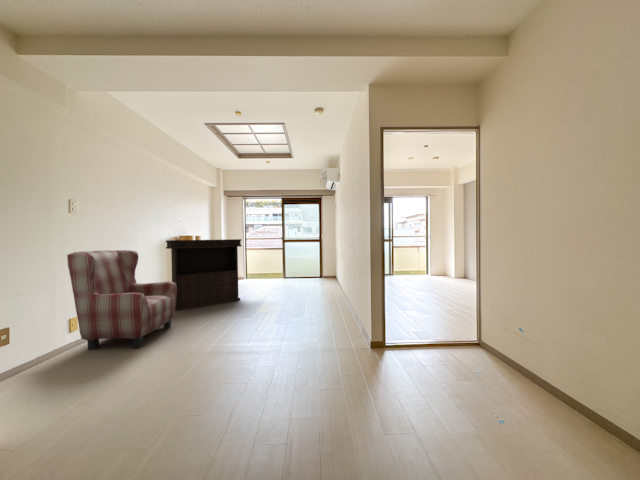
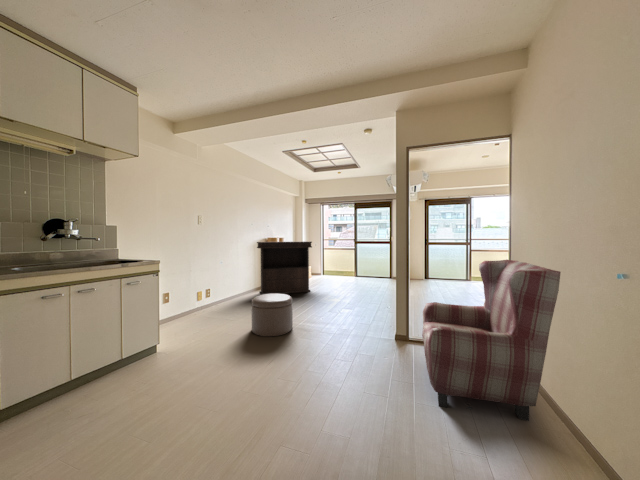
armchair: present [67,250,177,350] -> present [422,260,561,421]
ottoman: none [179,307,240,371] -> present [252,294,293,336]

